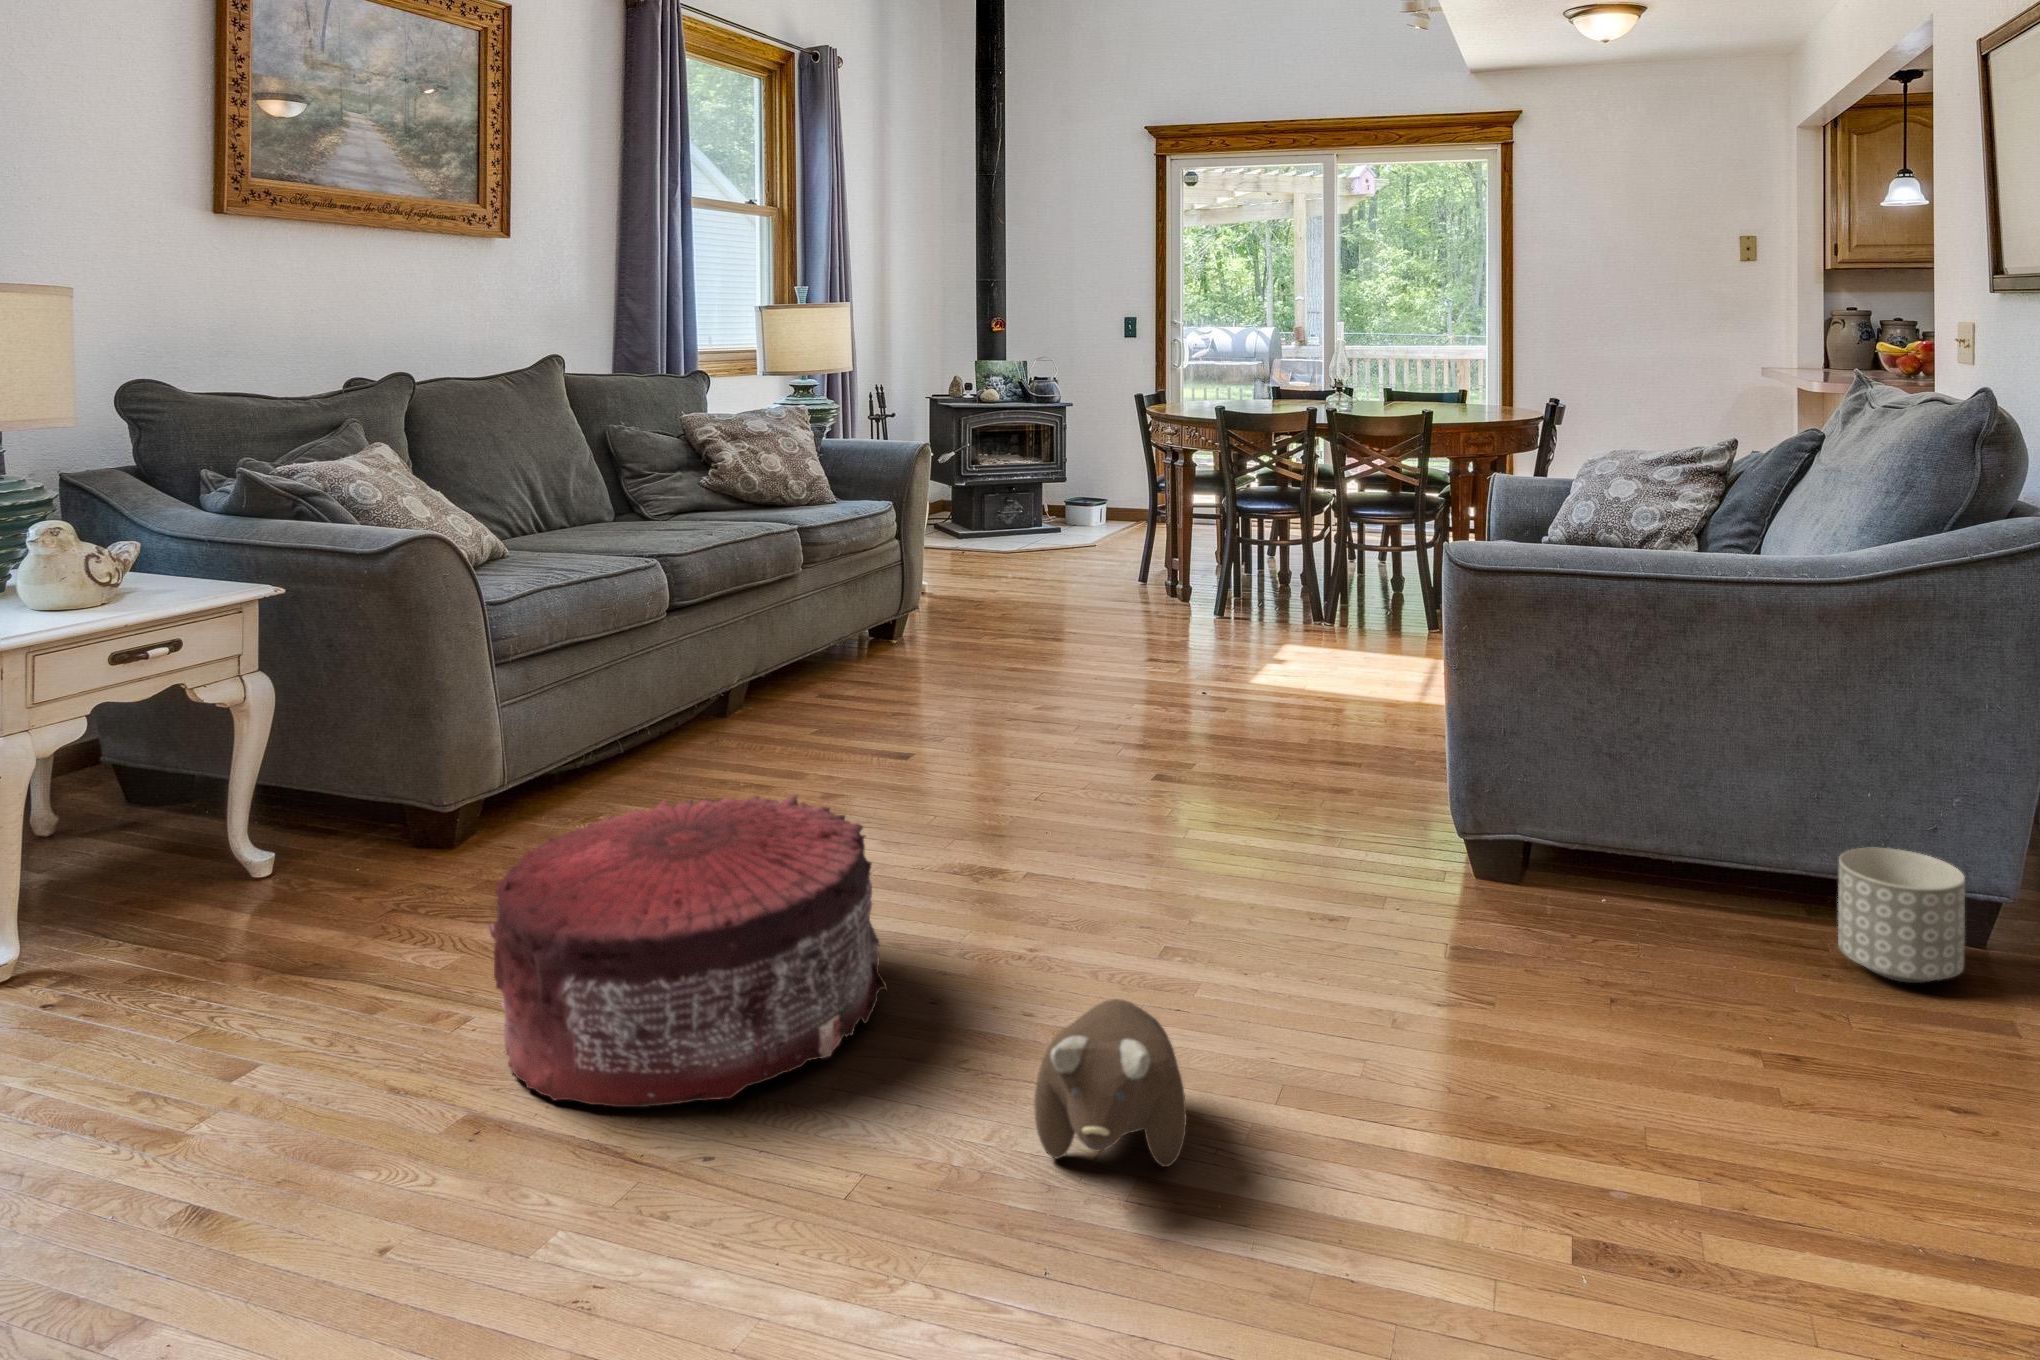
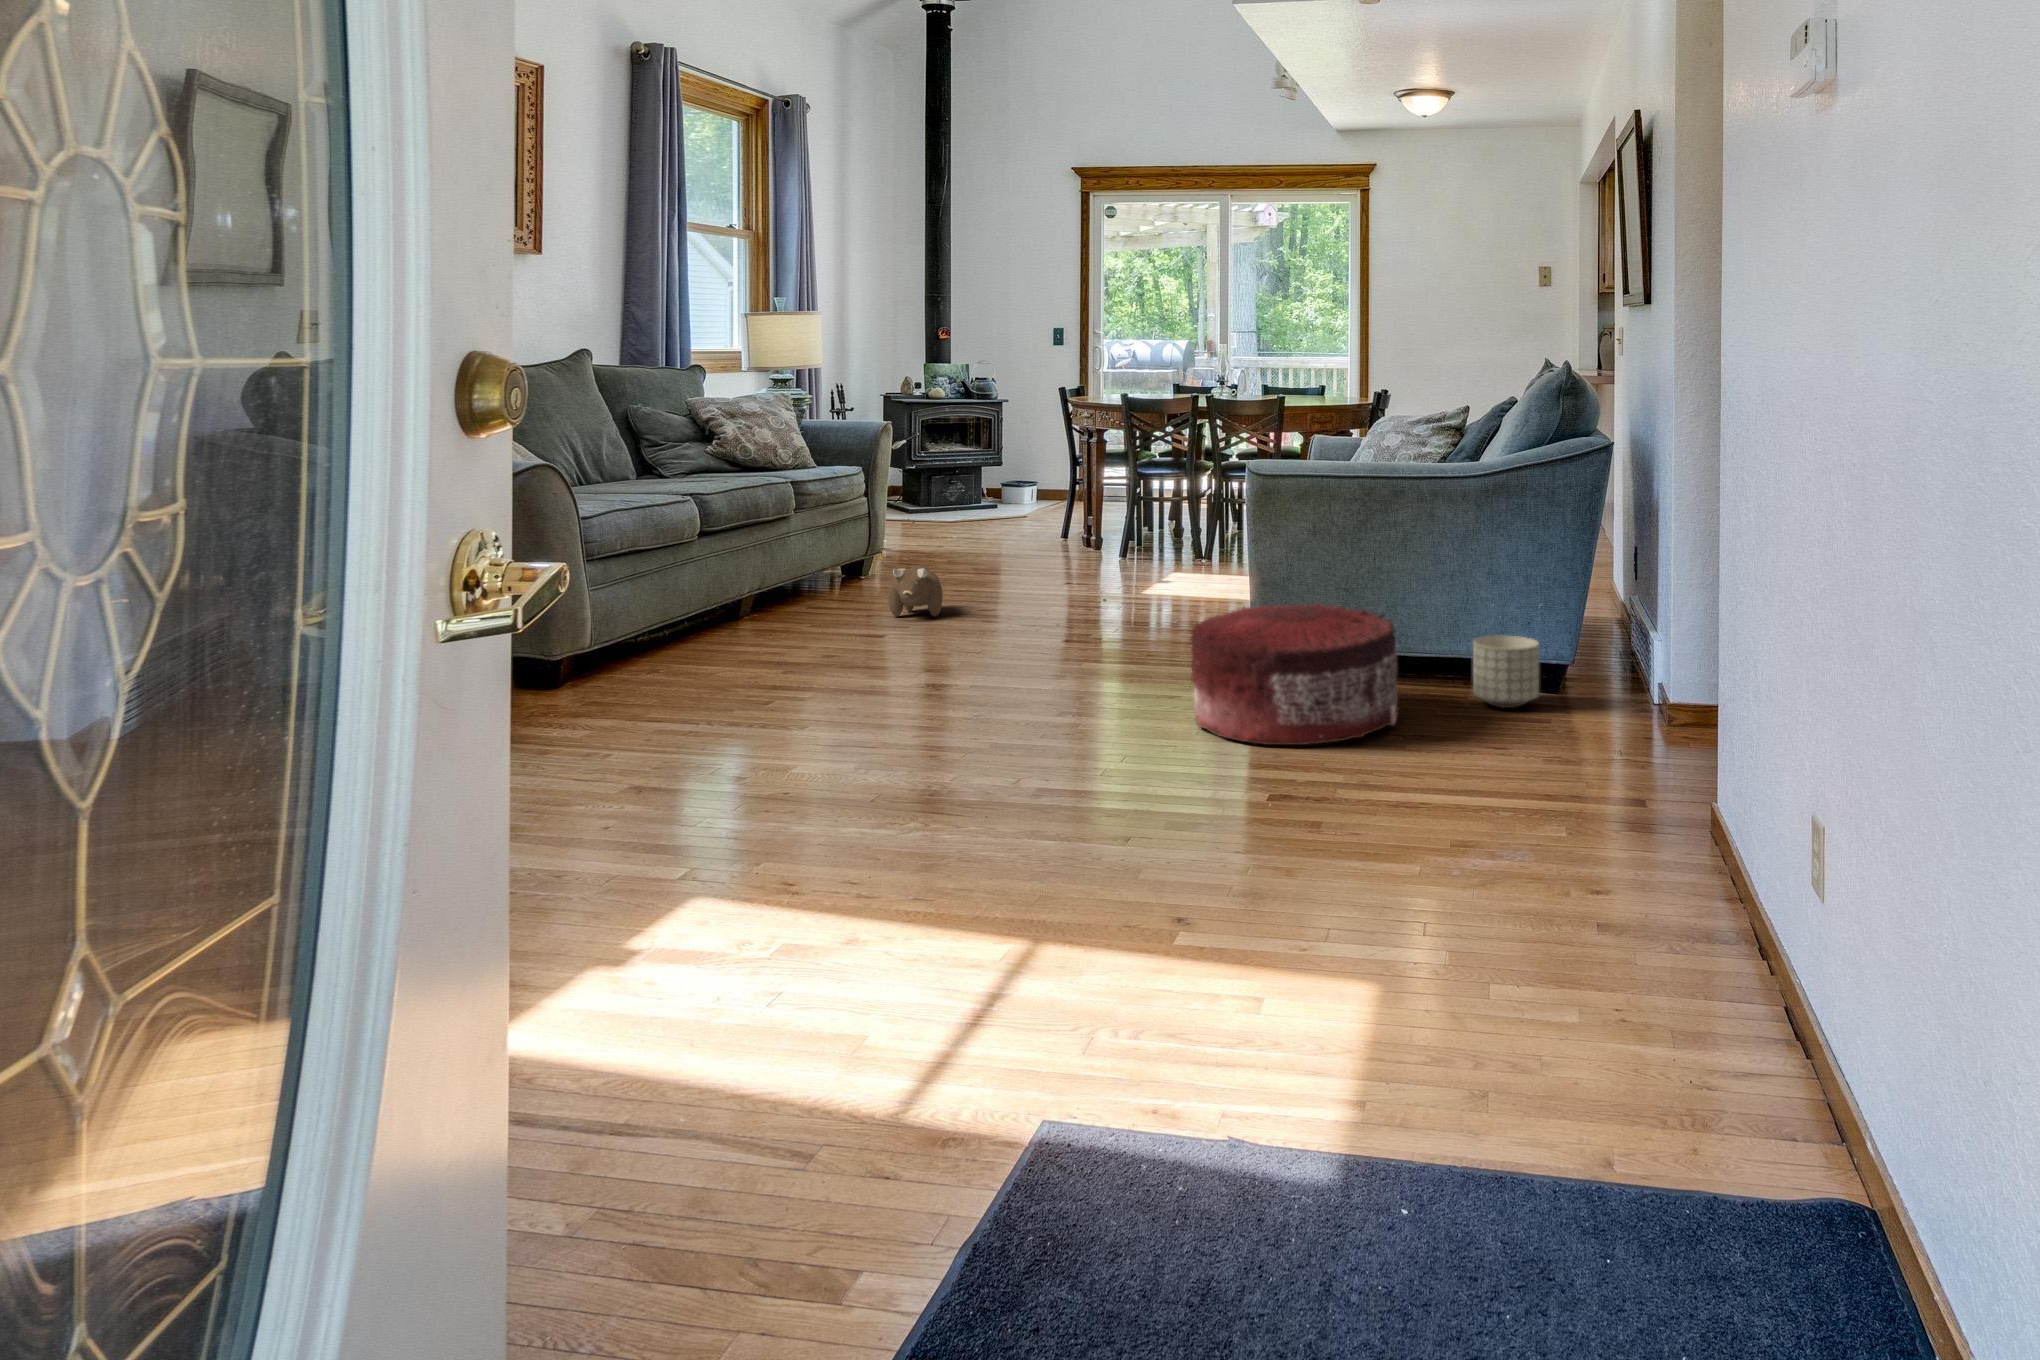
pouf: present [489,795,888,1107] -> present [1190,603,1399,745]
plush toy: present [1034,999,1186,1167] -> present [888,566,943,617]

